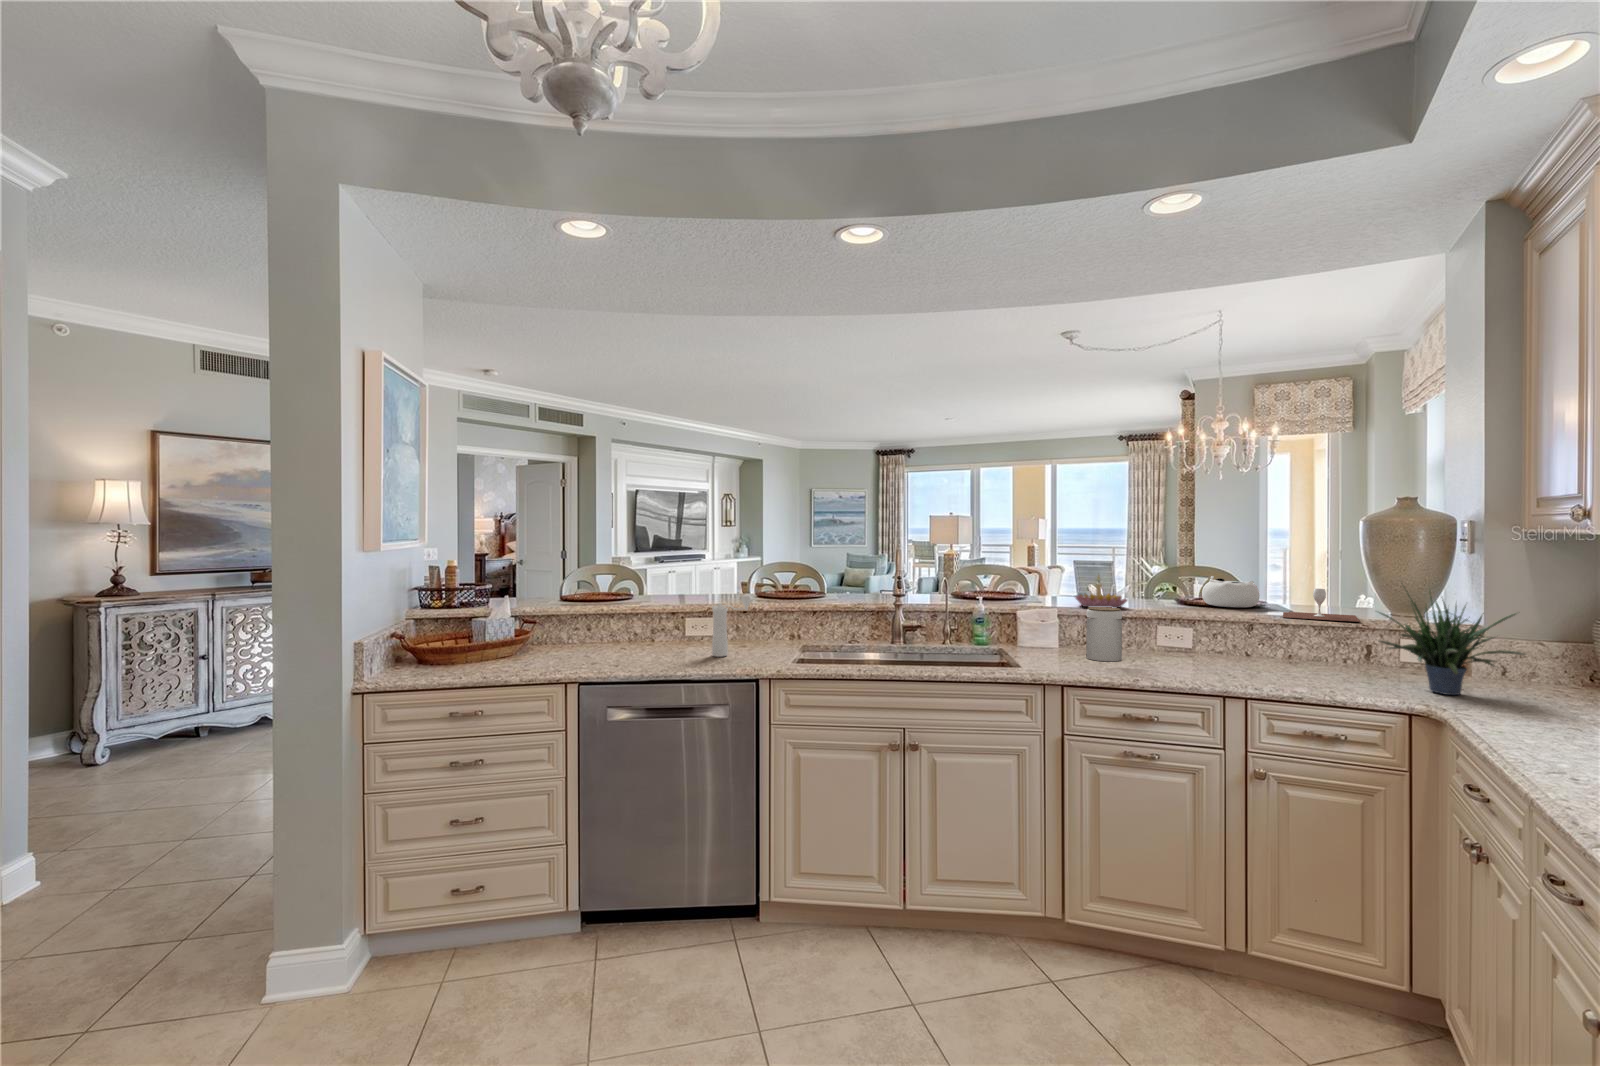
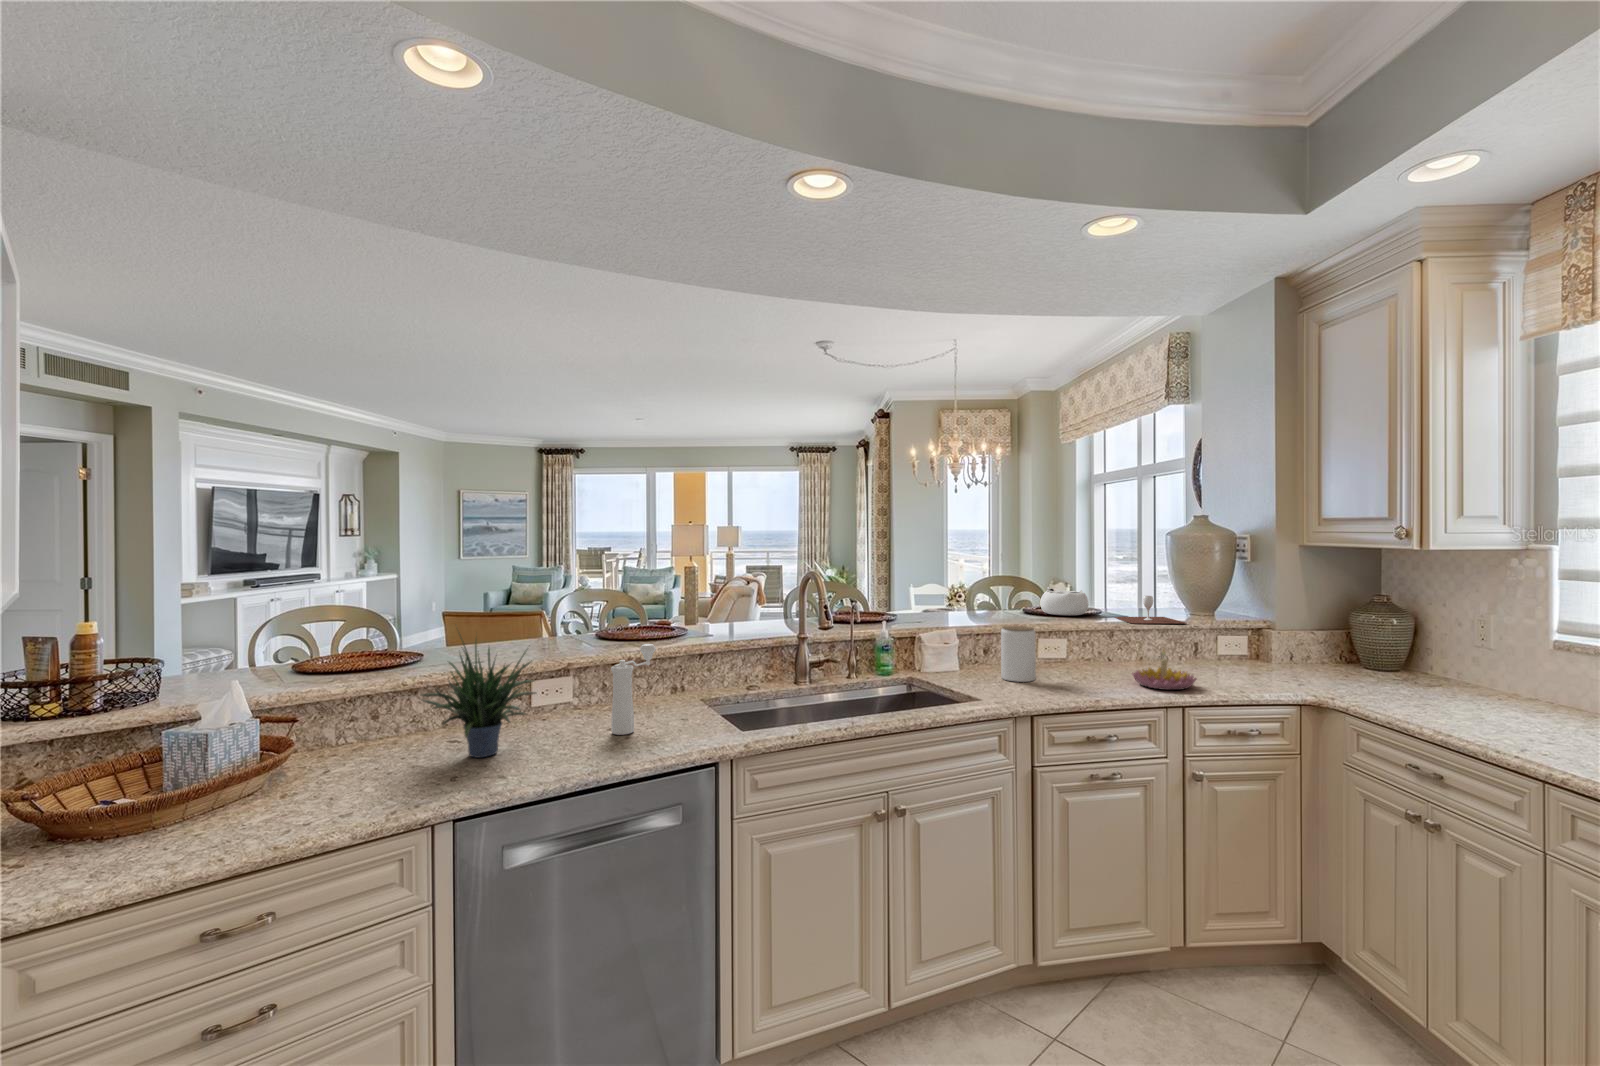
candle holder: present [1075,576,1127,608] -> present [1132,649,1197,690]
potted plant: present [1379,592,1525,695] -> present [421,634,536,758]

